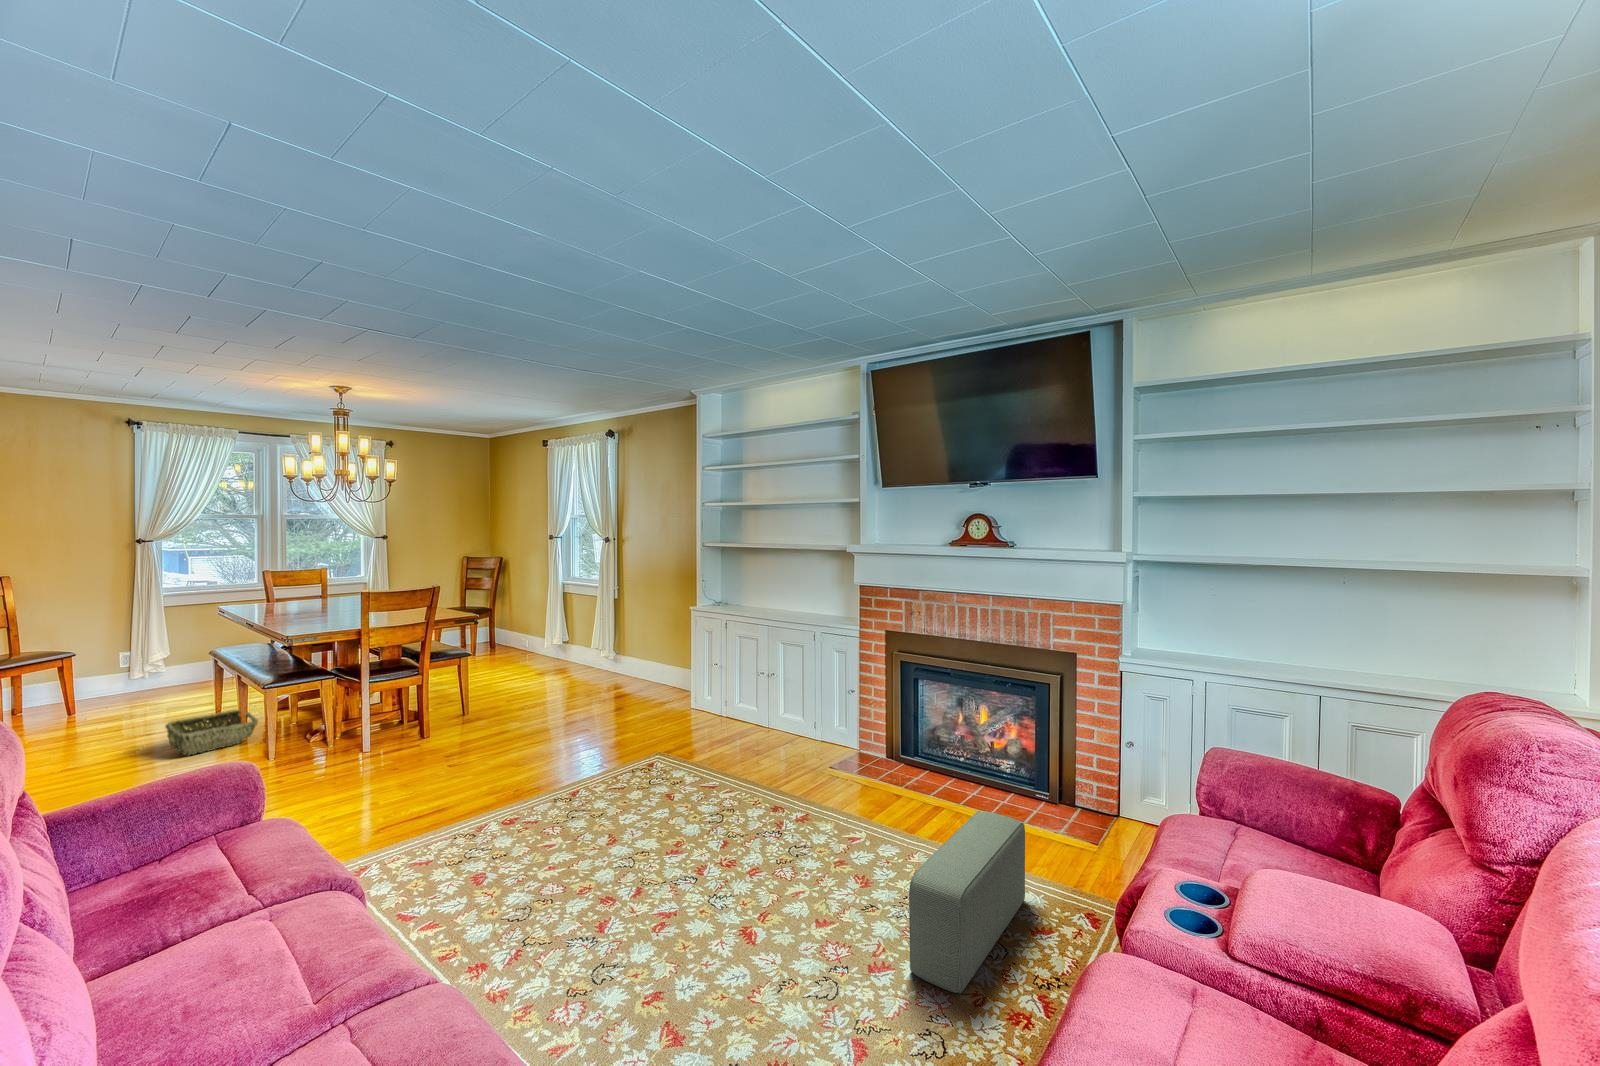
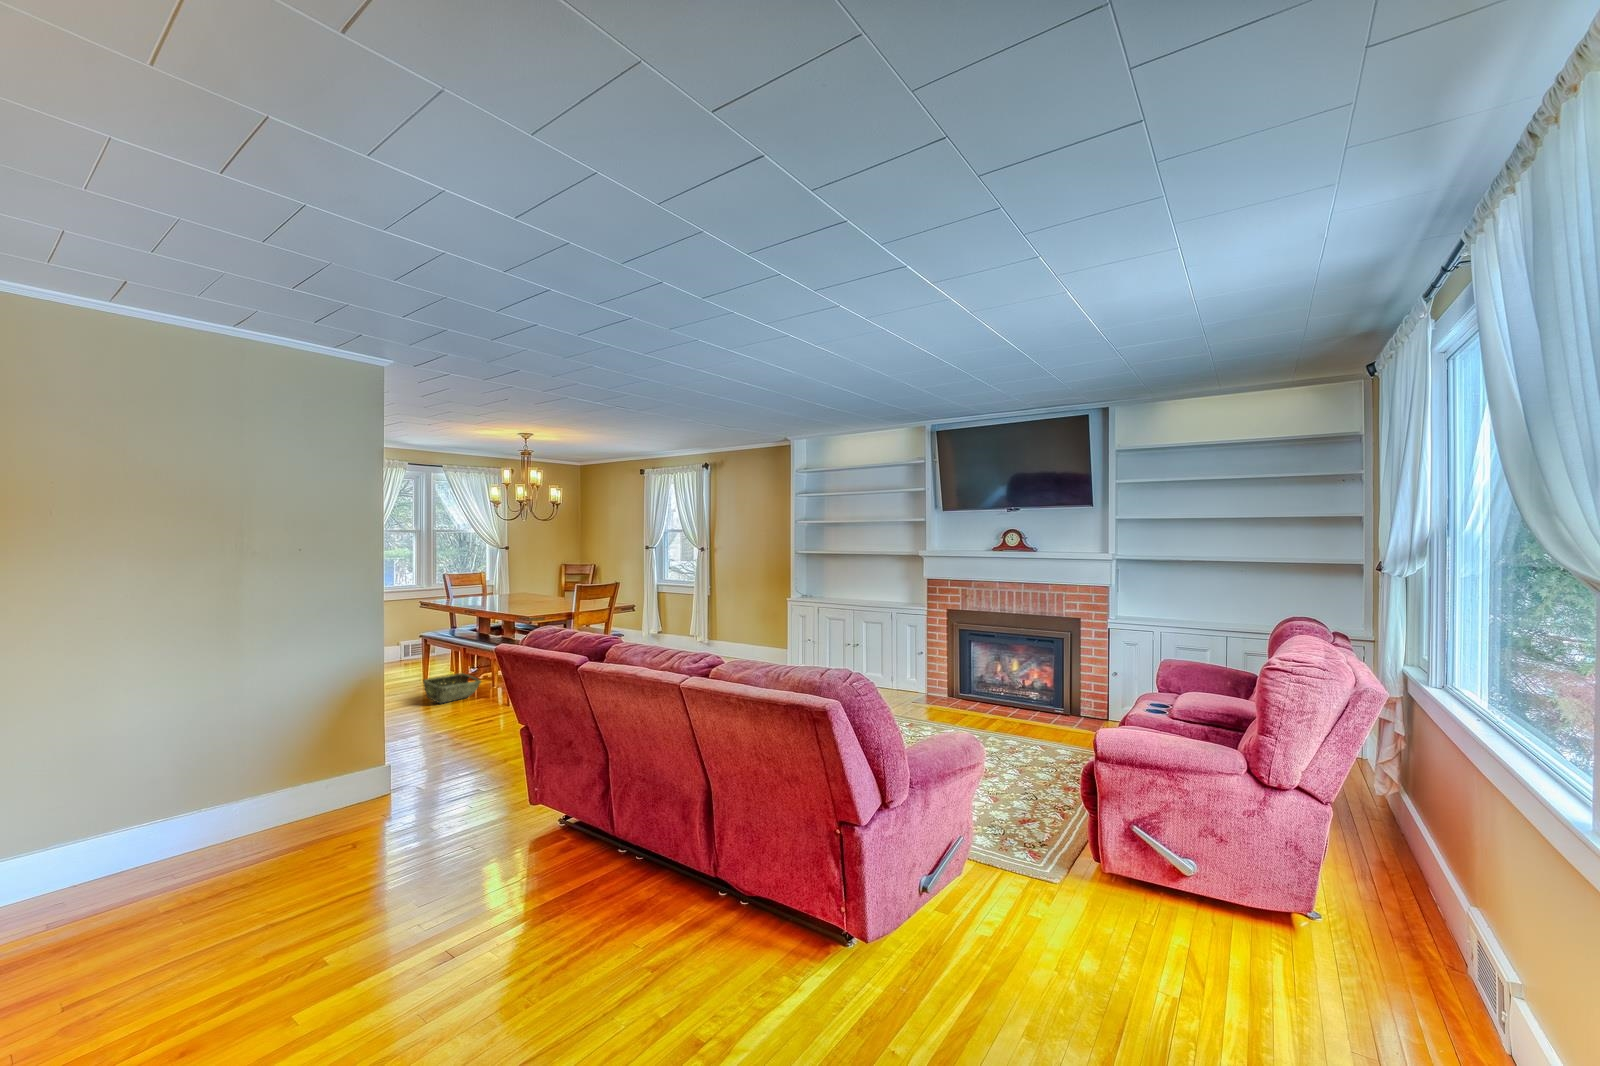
pouf: present [909,811,1025,993] -> none [1009,702,1062,780]

